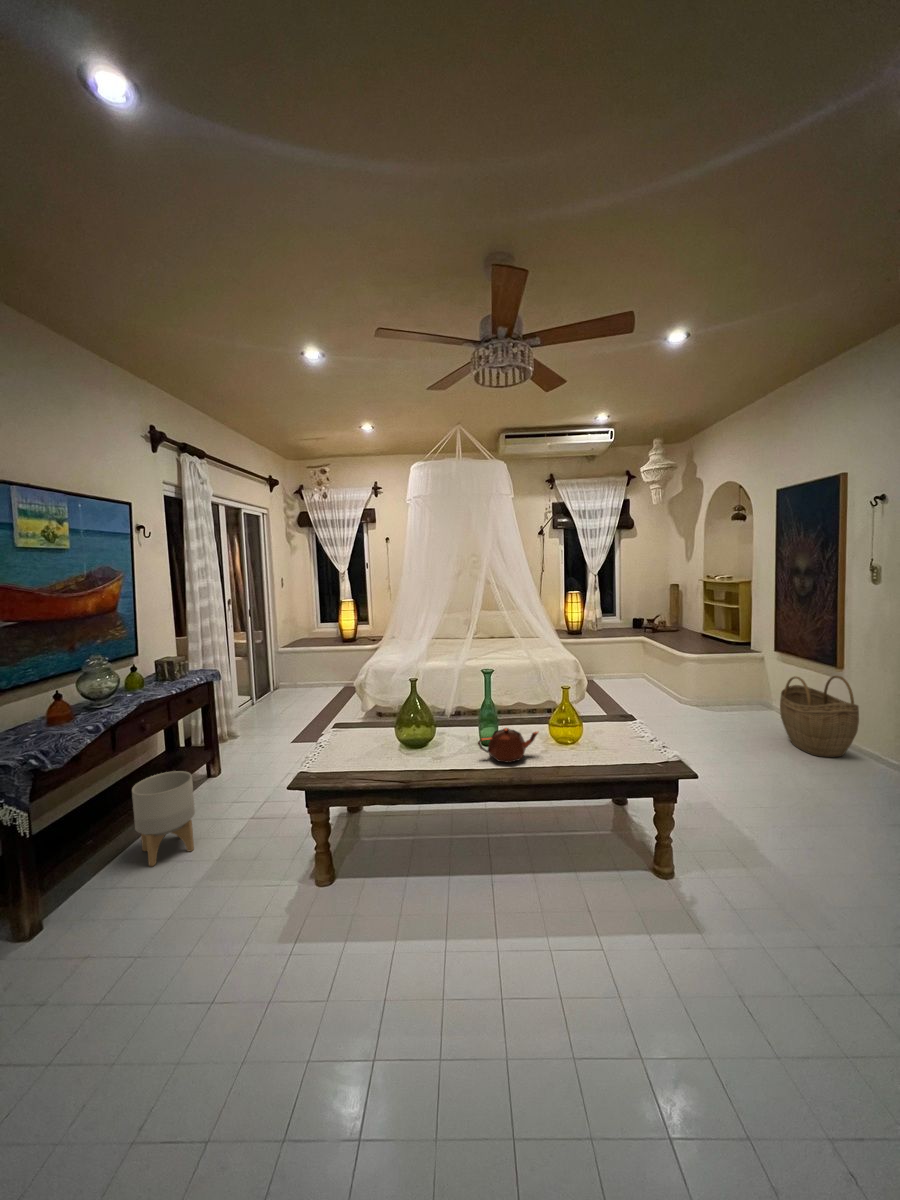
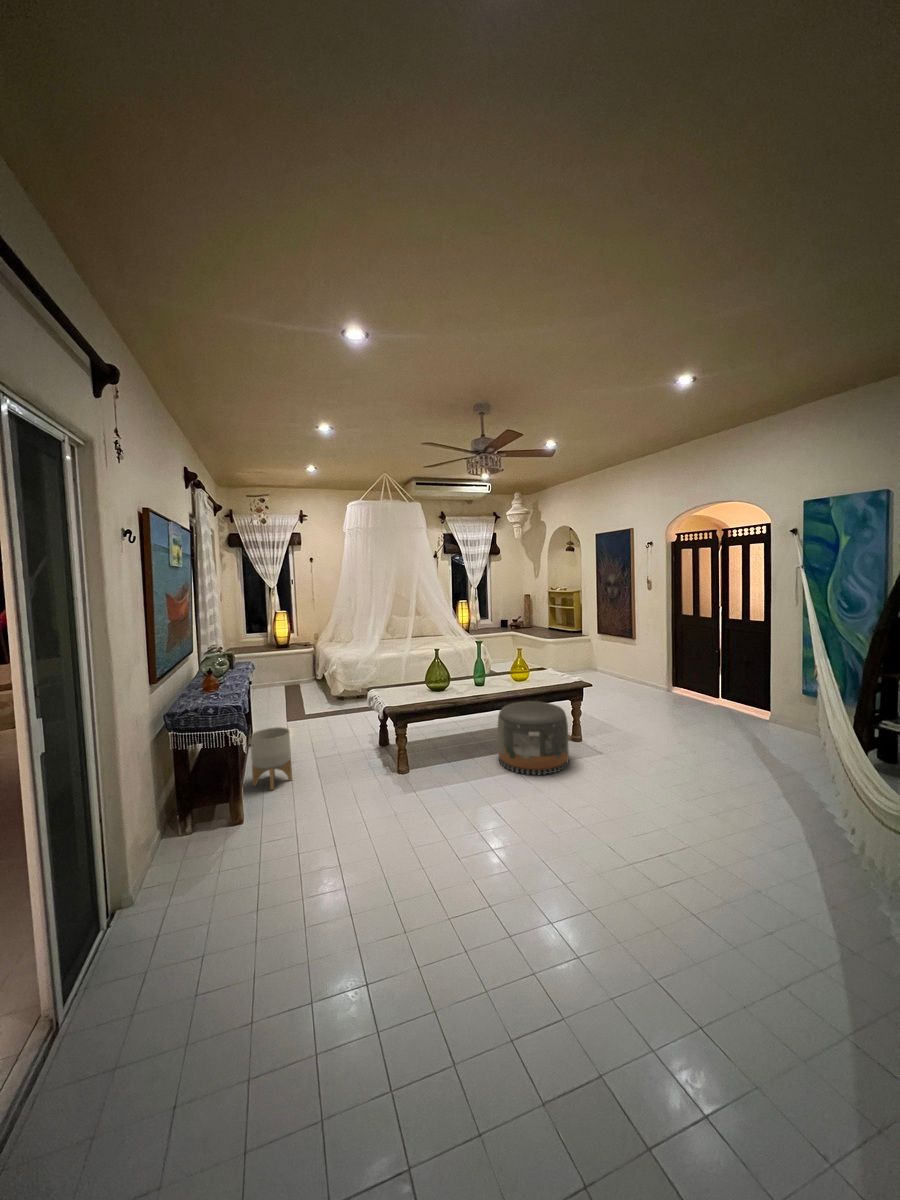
woven basket: present [780,676,859,757] -> none [605,643,644,689]
teapot: present [478,728,538,763] -> none [483,671,513,690]
pouf: none [485,788,620,961] -> present [498,701,569,775]

